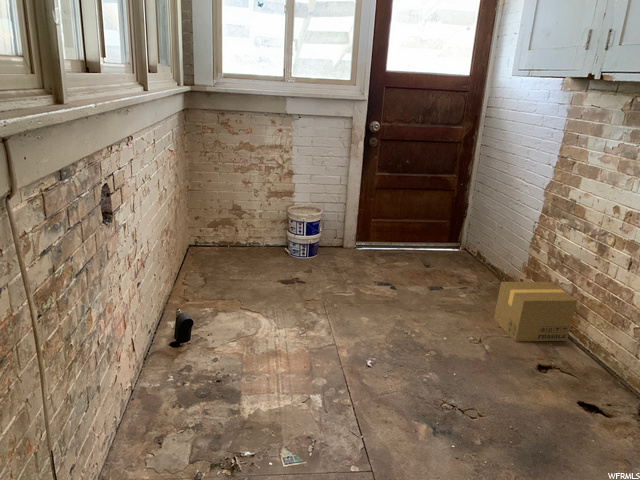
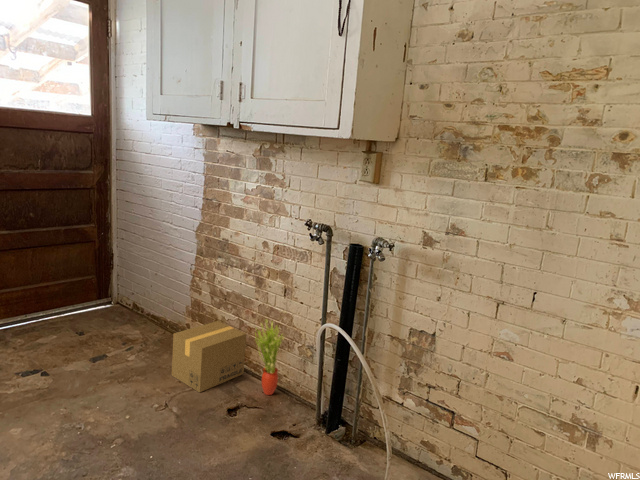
potted plant: none [582,289,619,369] -> present [255,320,284,395]

